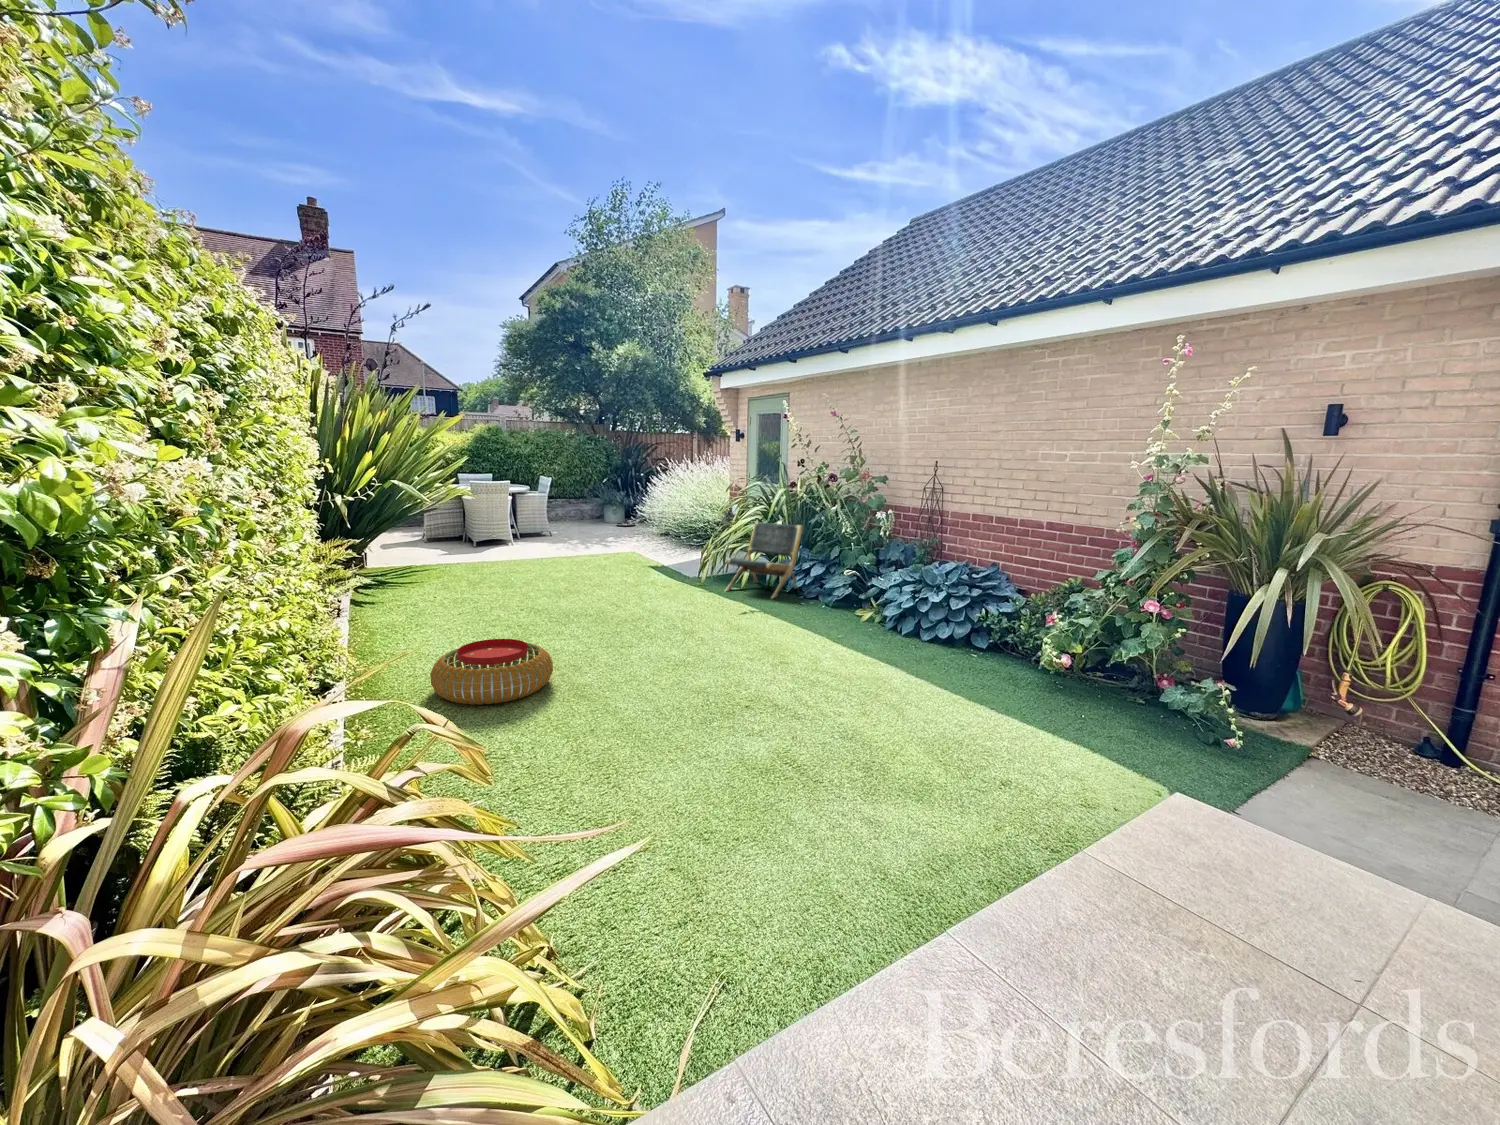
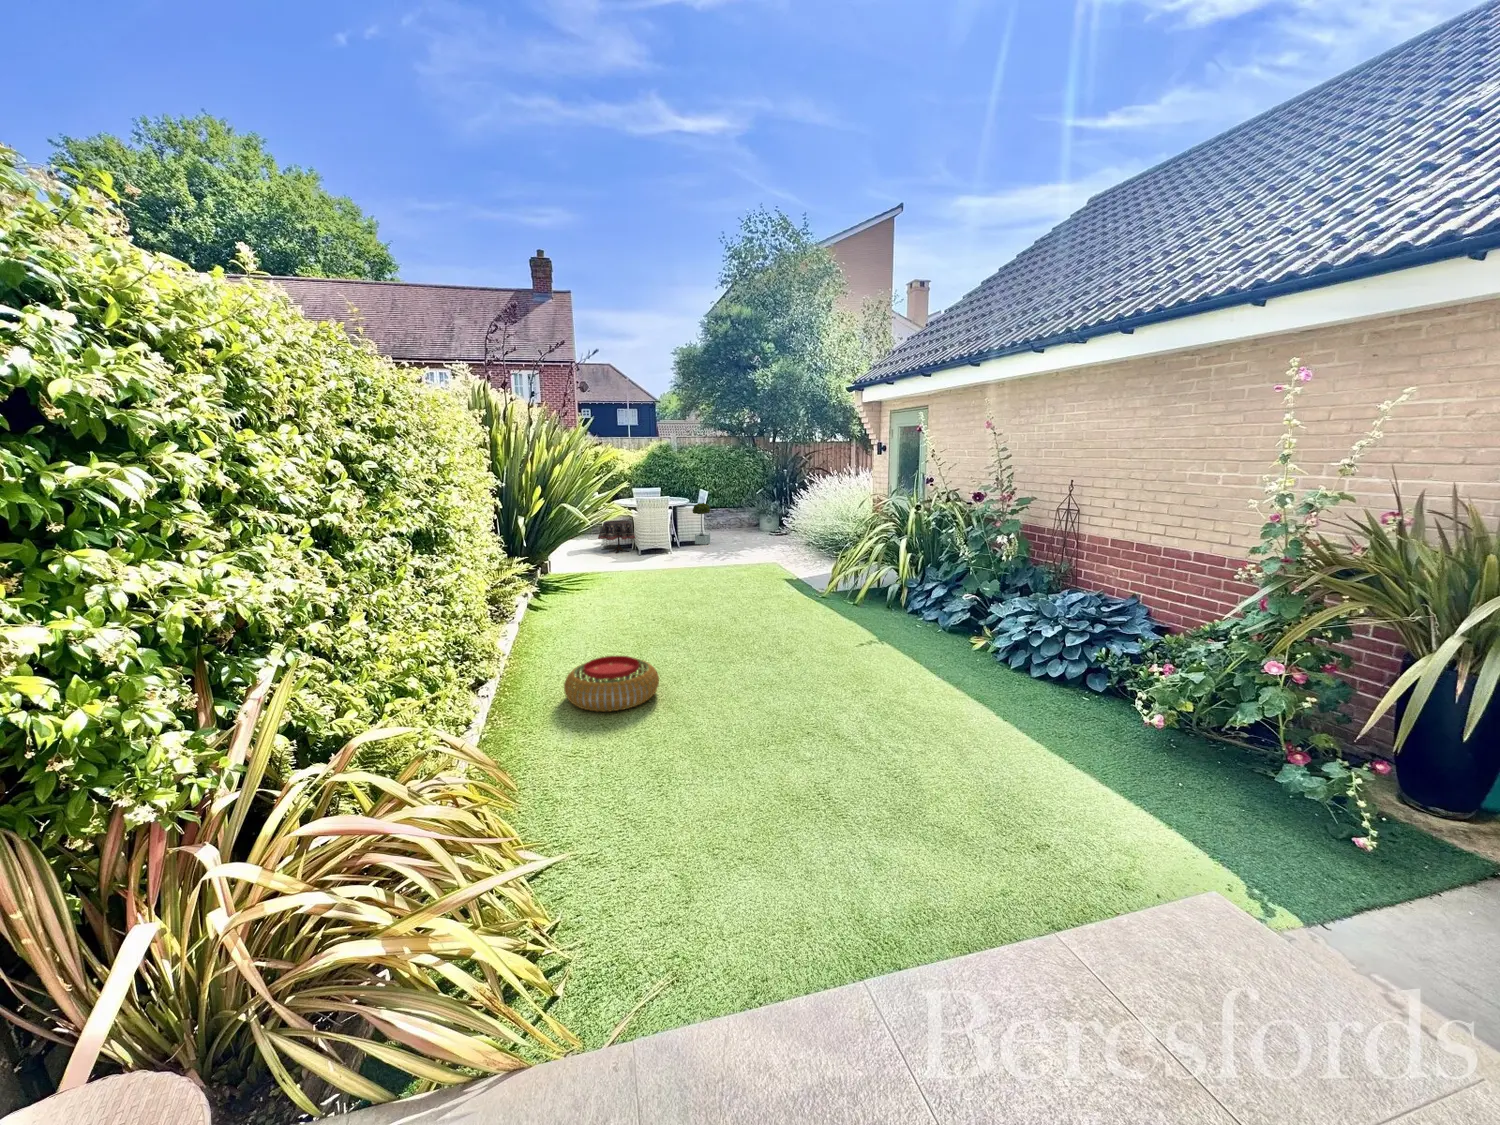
potted tree: none [536,488,556,534] -> present [692,503,710,545]
side table: none [422,506,469,543] -> present [598,520,635,553]
lounge chair: present [726,522,803,598] -> none [842,542,924,621]

